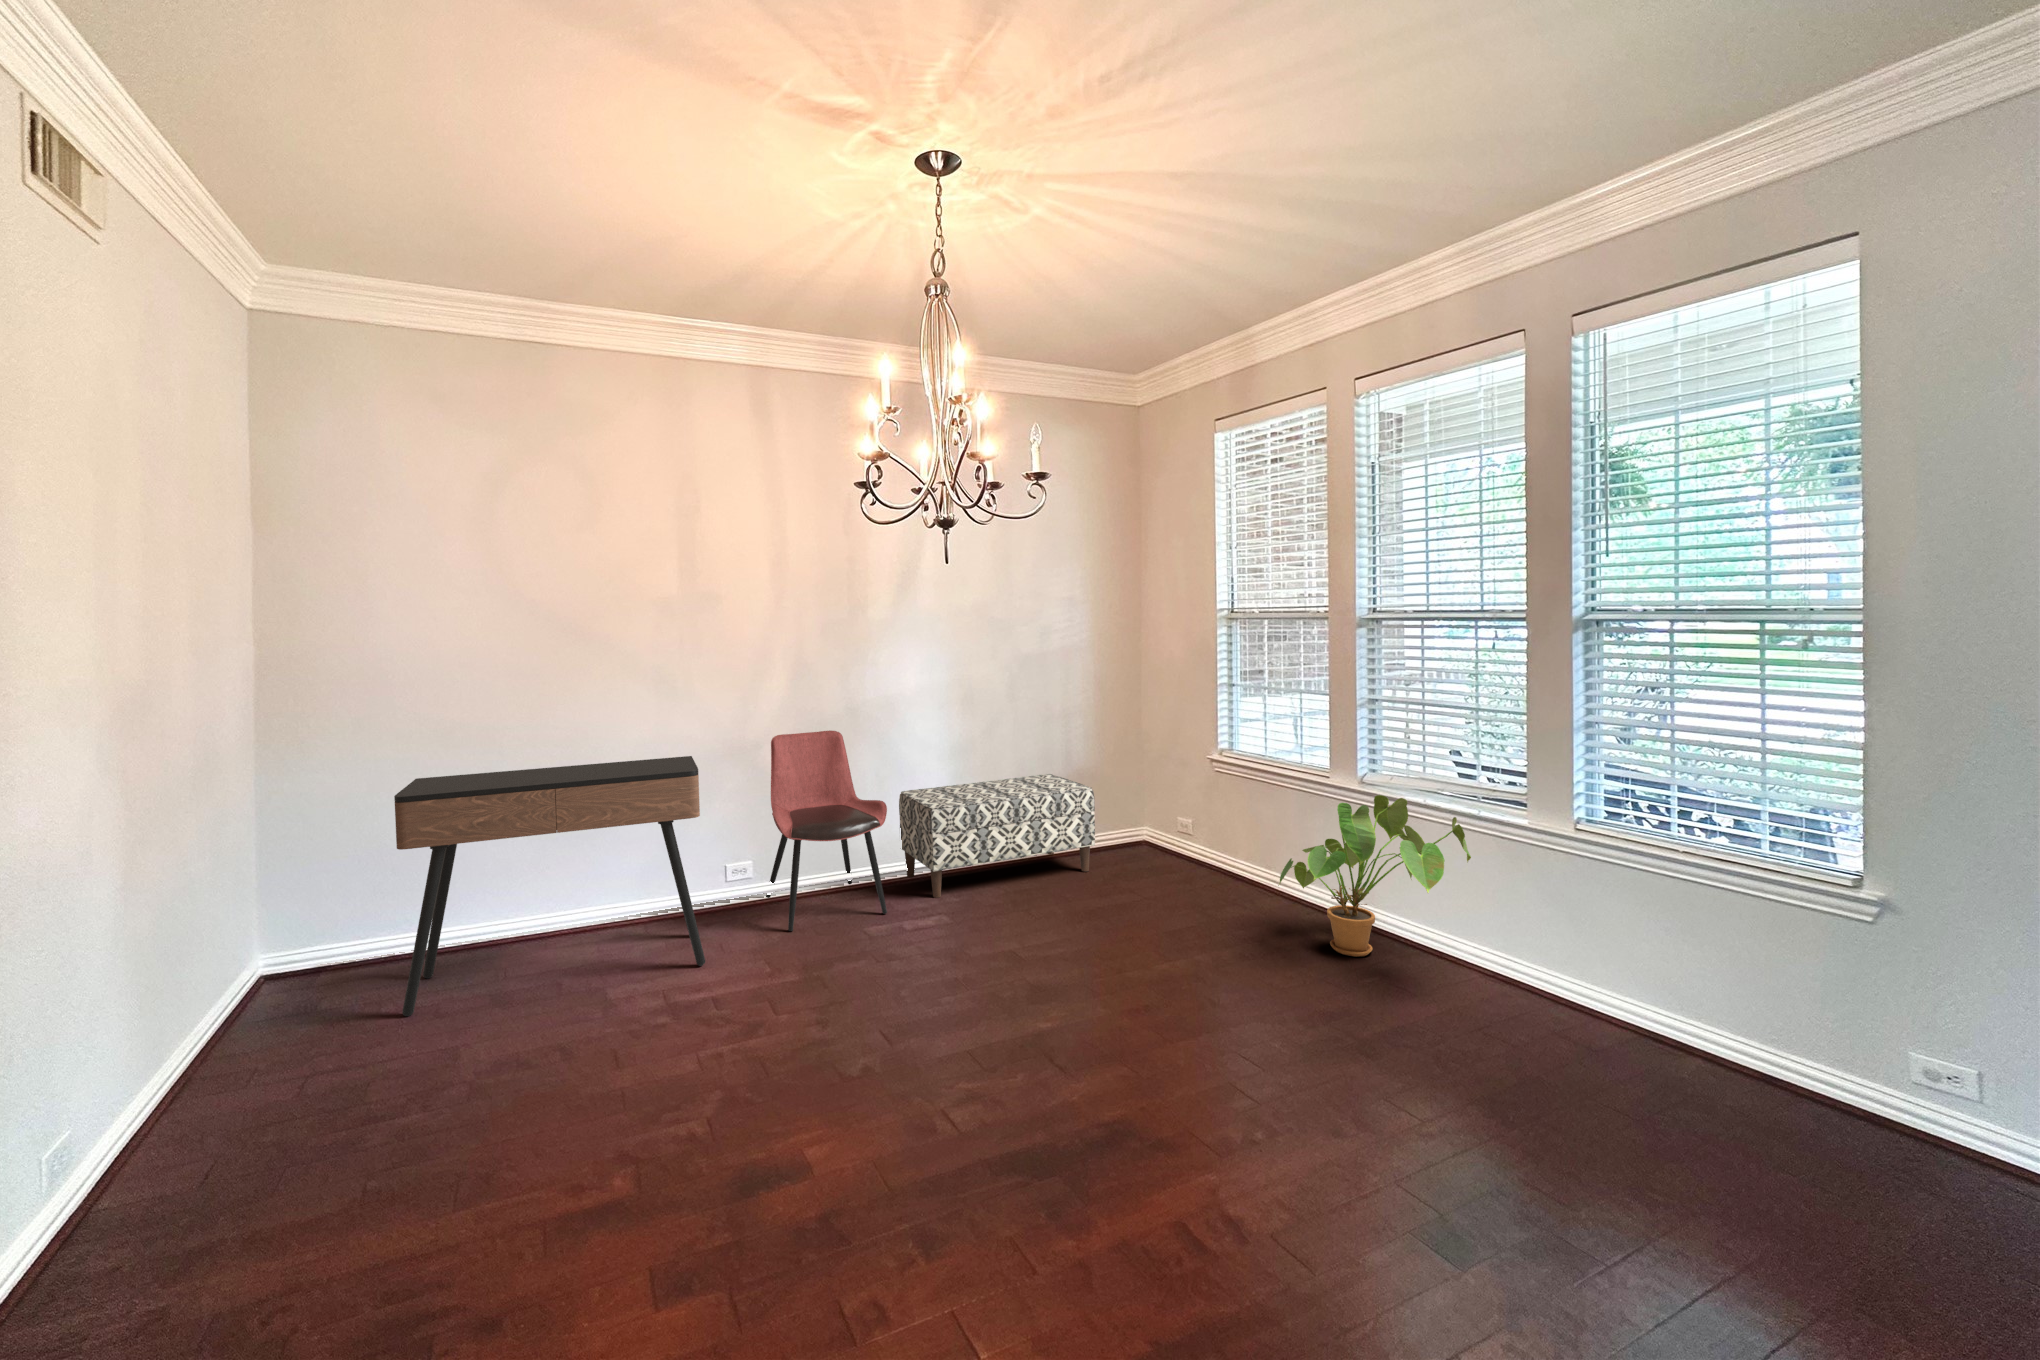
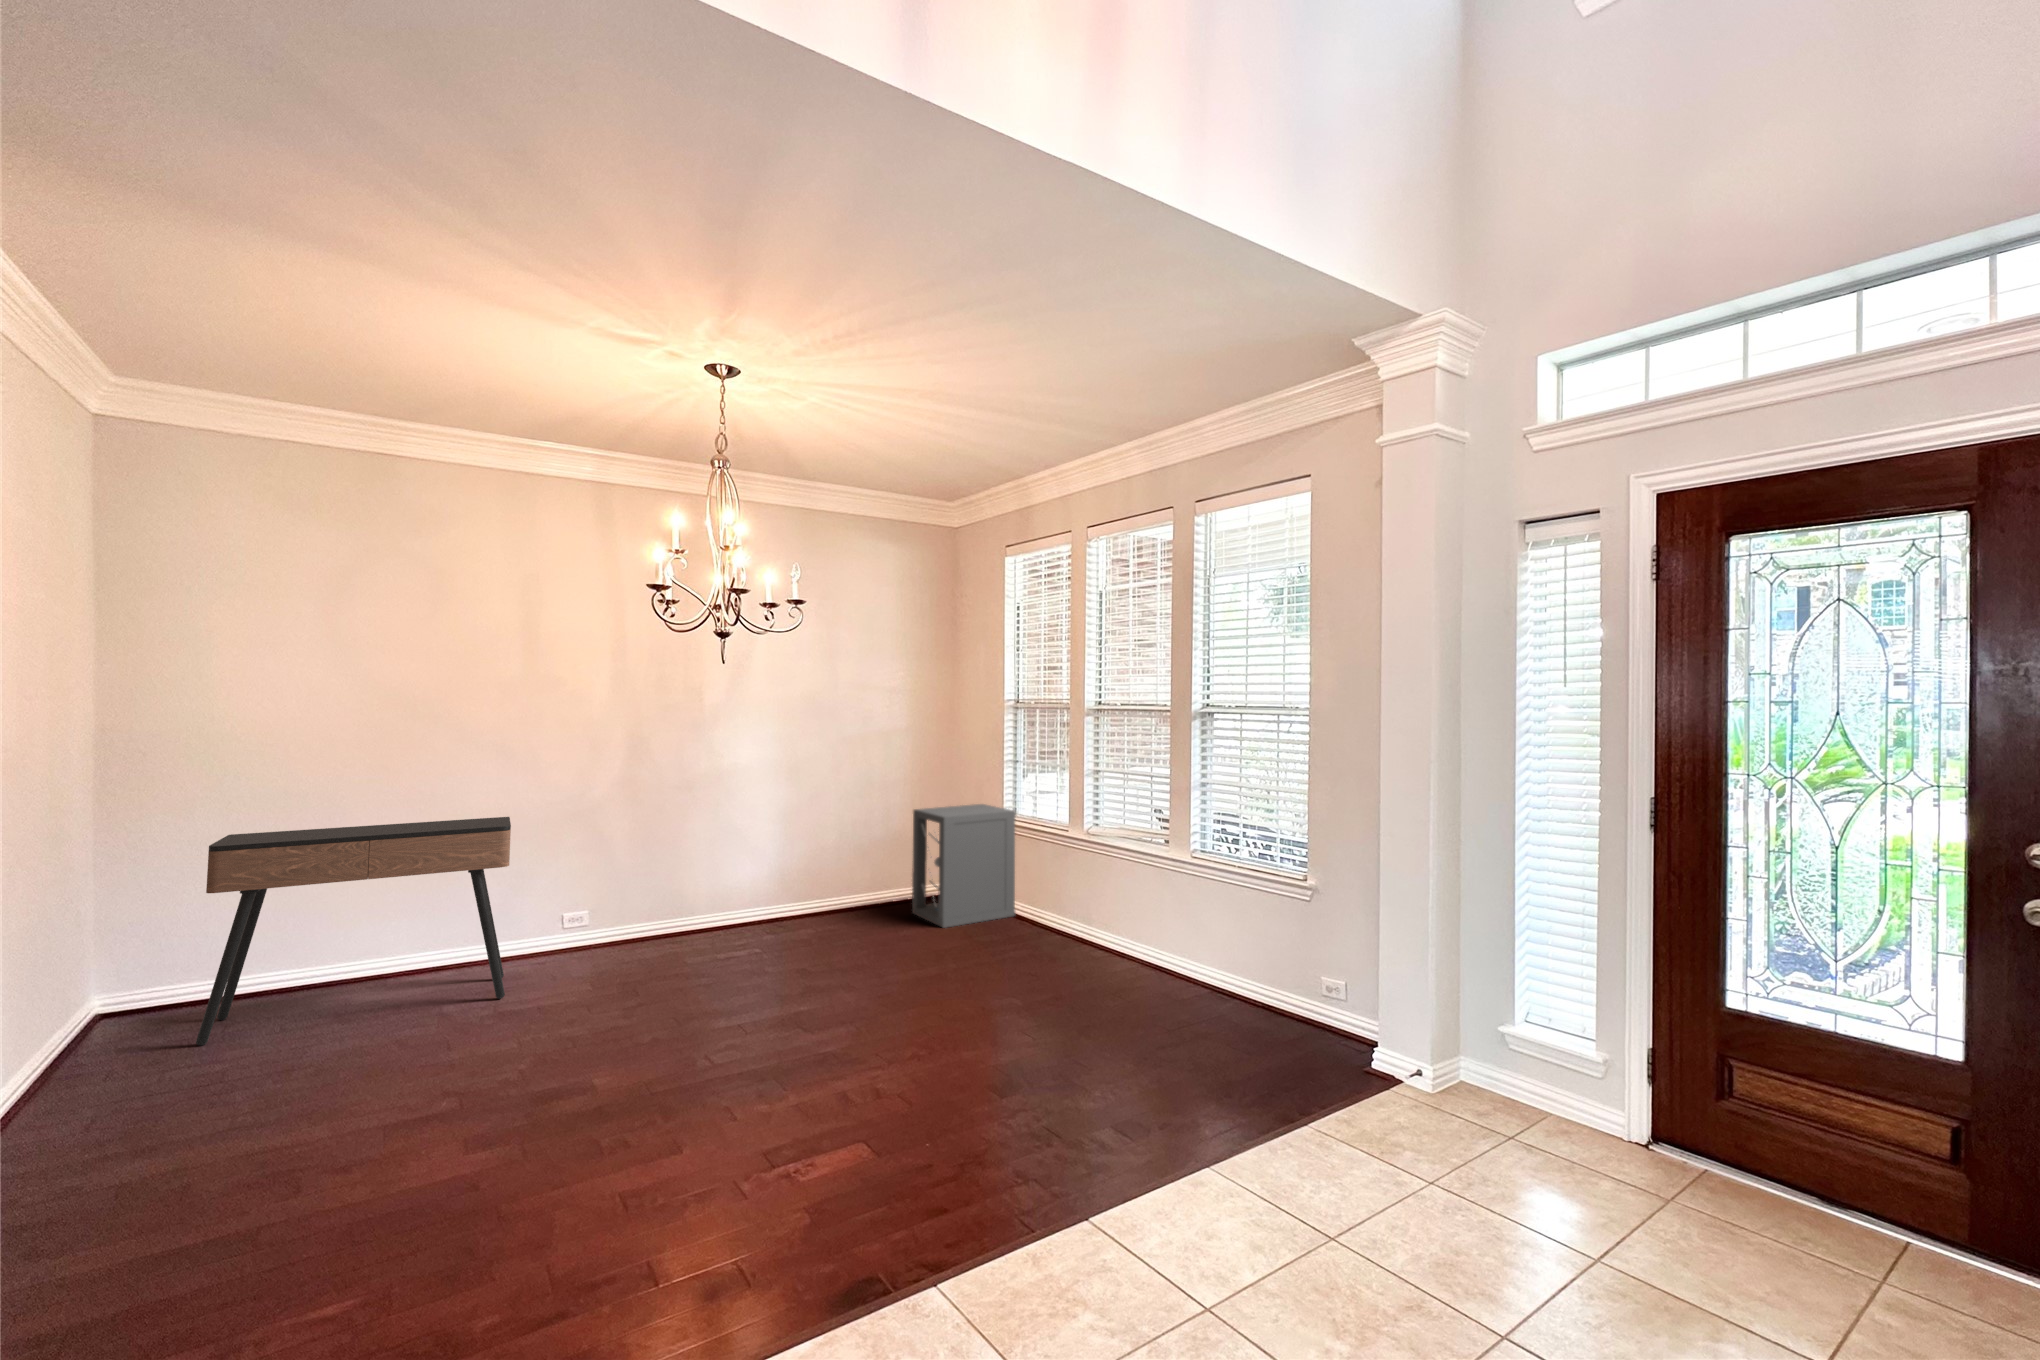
dining chair: present [766,730,887,931] -> none [579,798,695,972]
storage cabinet: none [1109,735,1239,884] -> present [912,804,1016,928]
bench: present [899,774,1095,898] -> none [717,839,894,944]
house plant: present [1279,795,1471,956] -> none [1008,844,1141,967]

